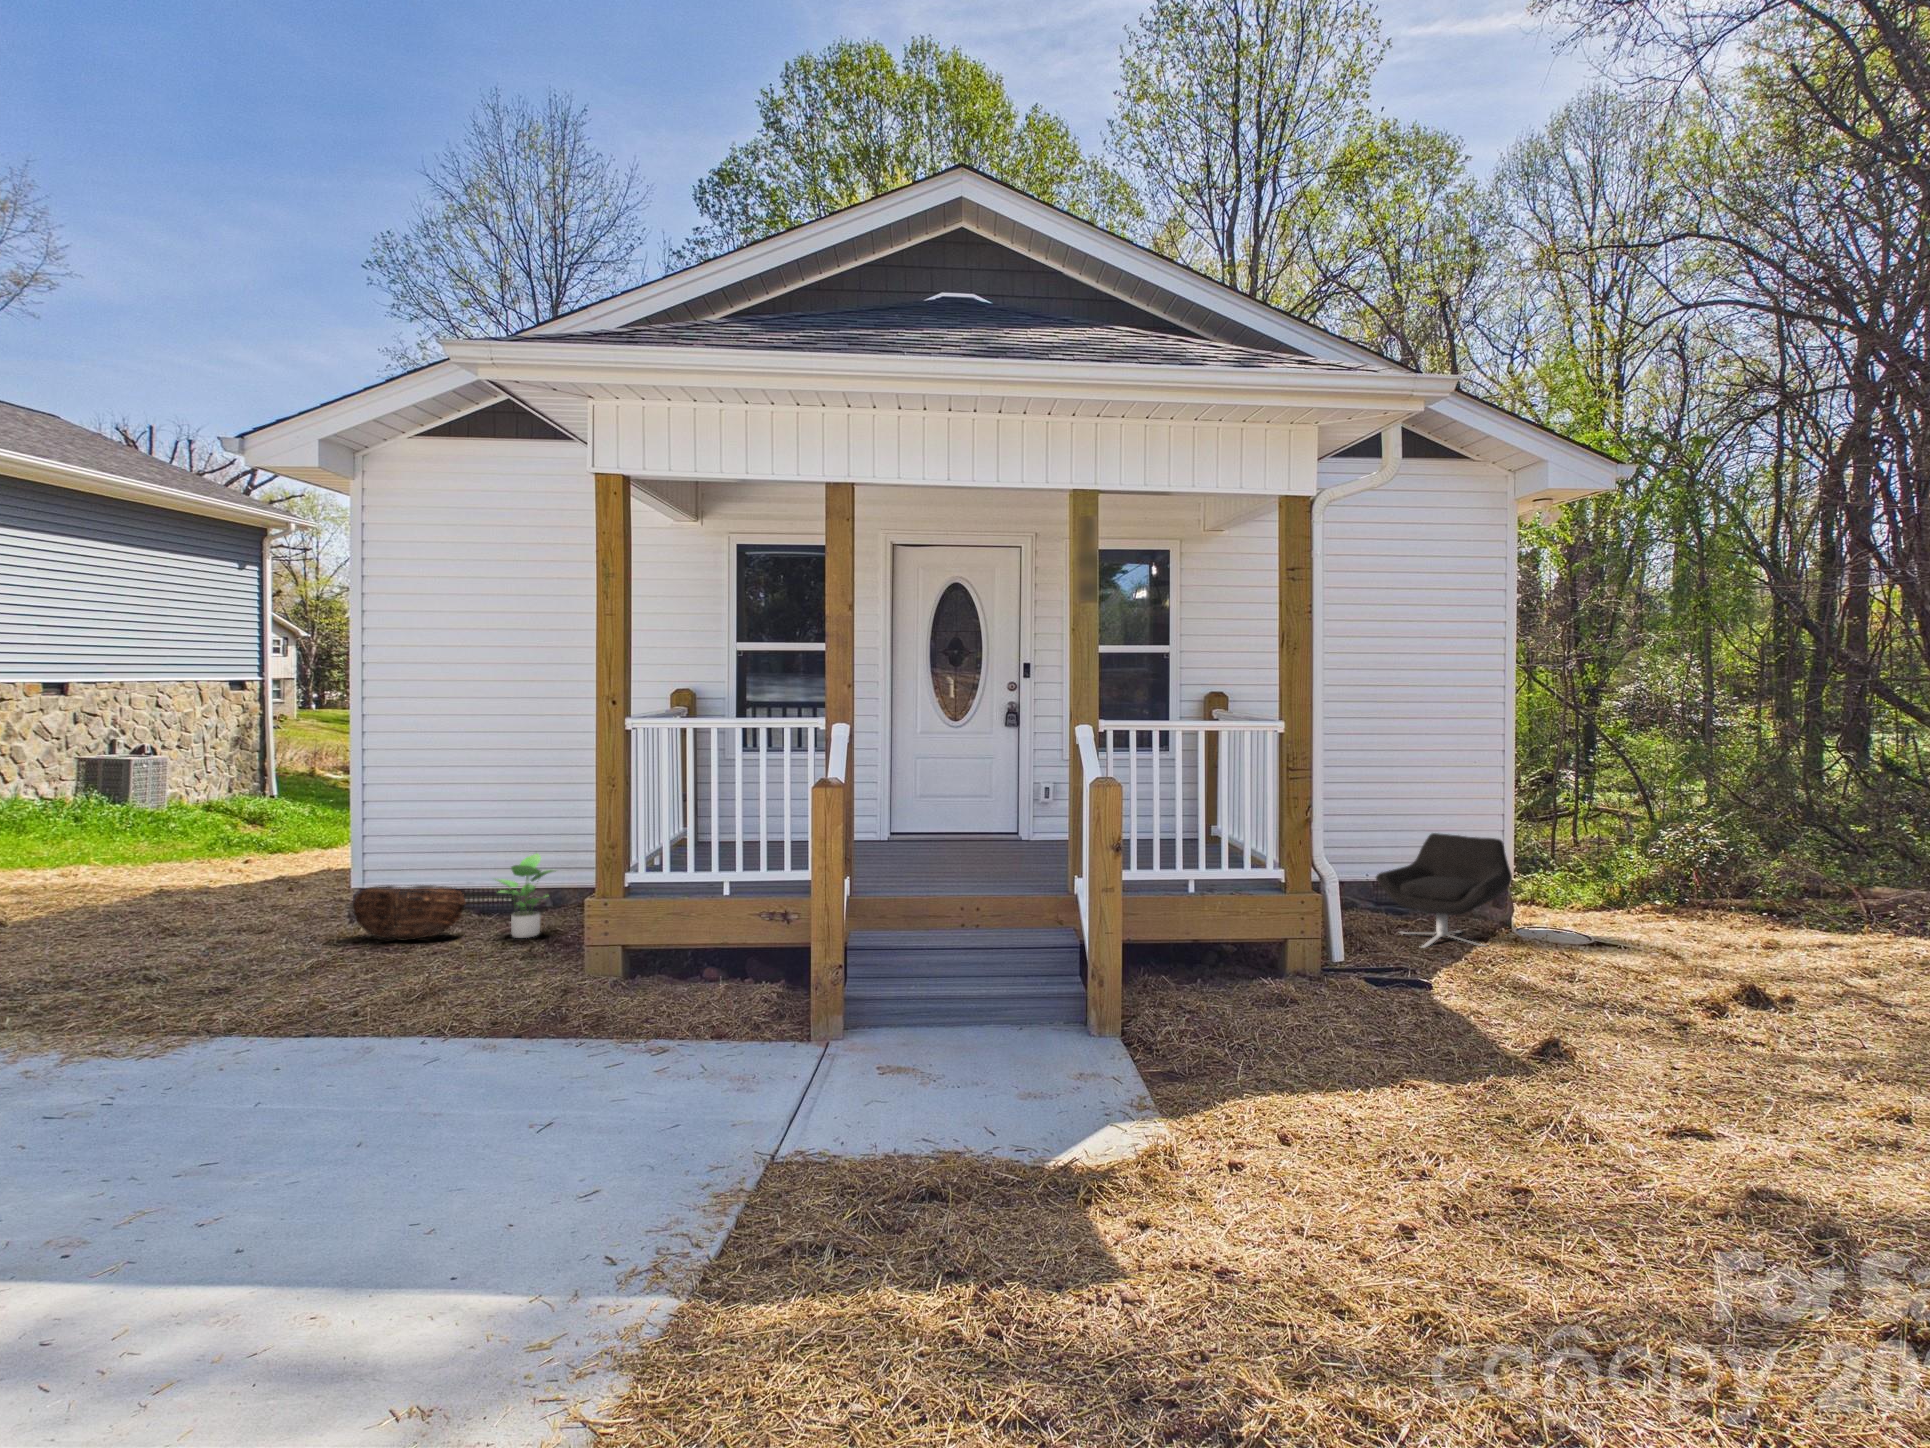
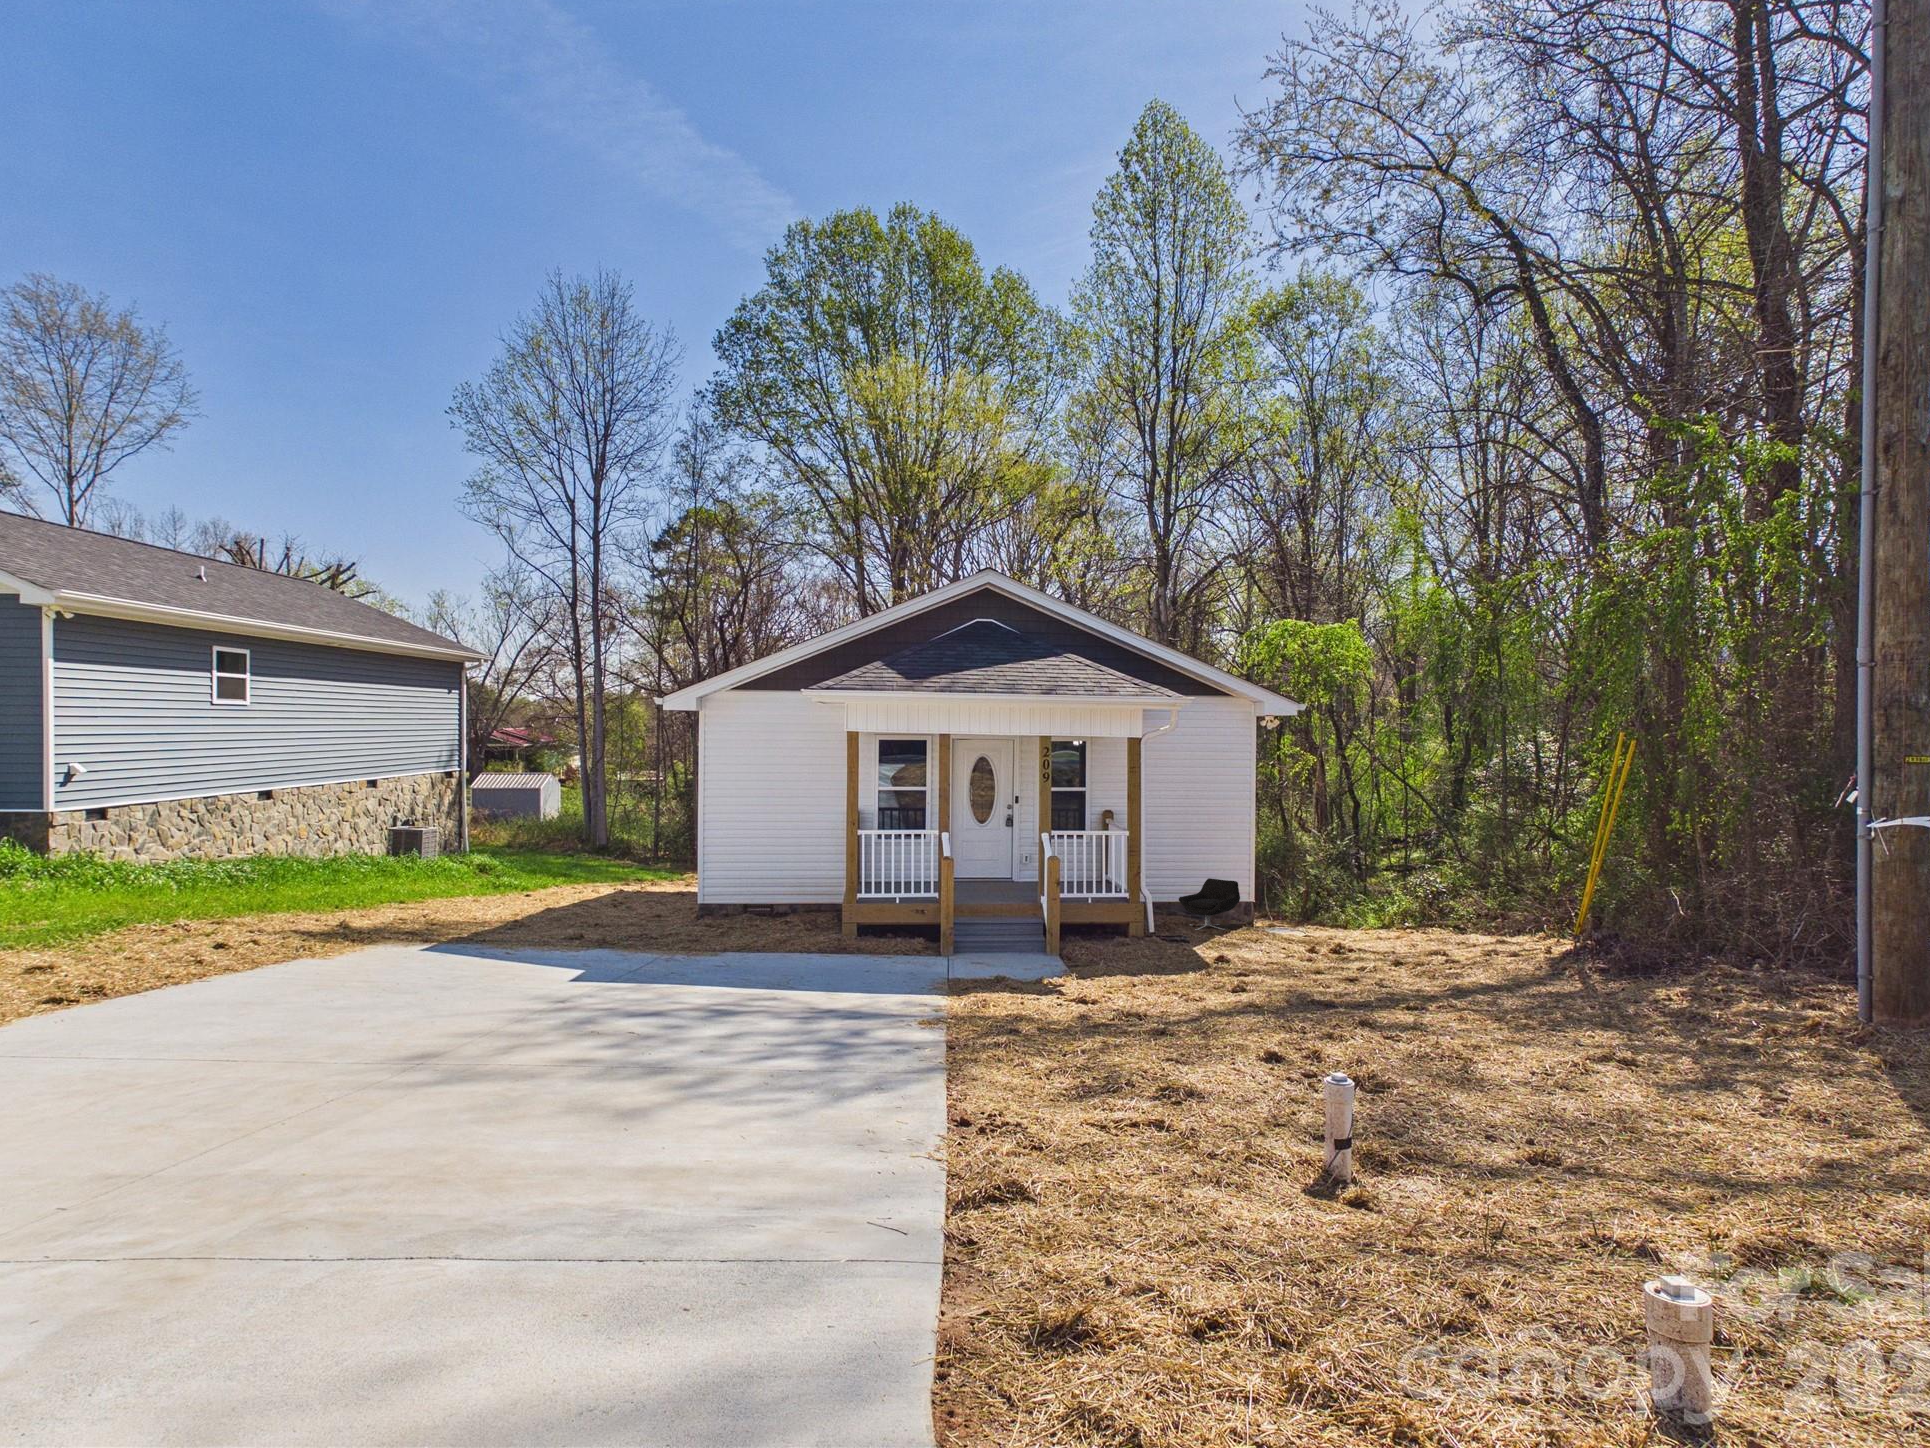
potted plant: present [496,854,554,938] -> none [770,887,798,926]
basket: present [353,885,466,940] -> none [709,901,758,926]

